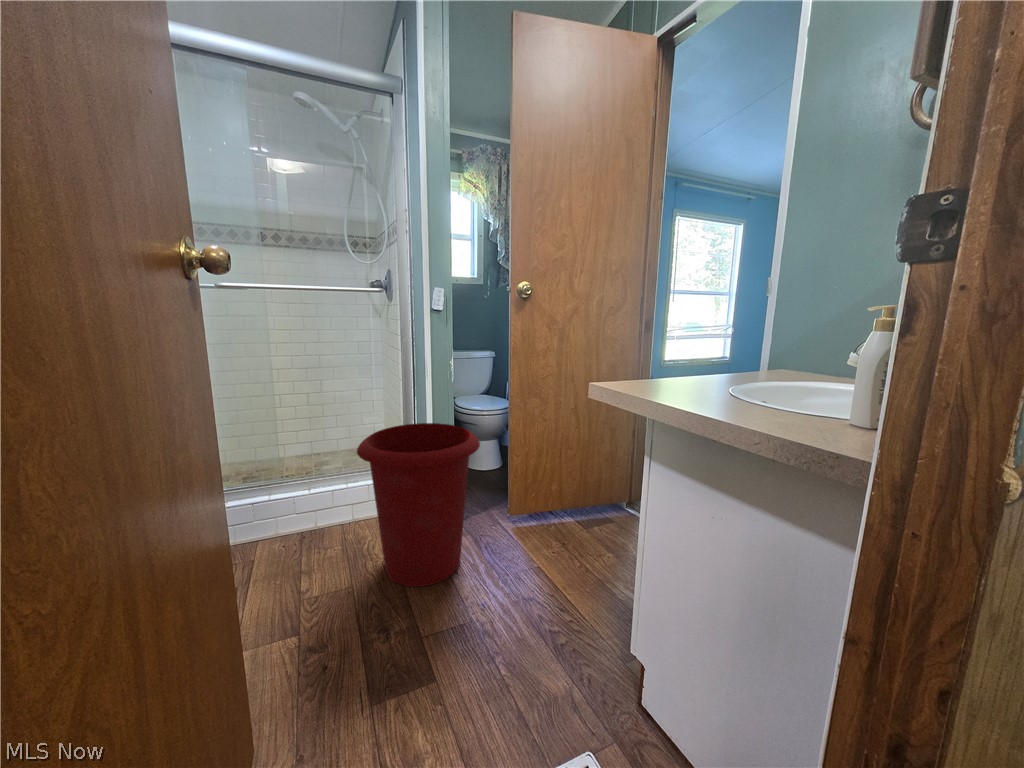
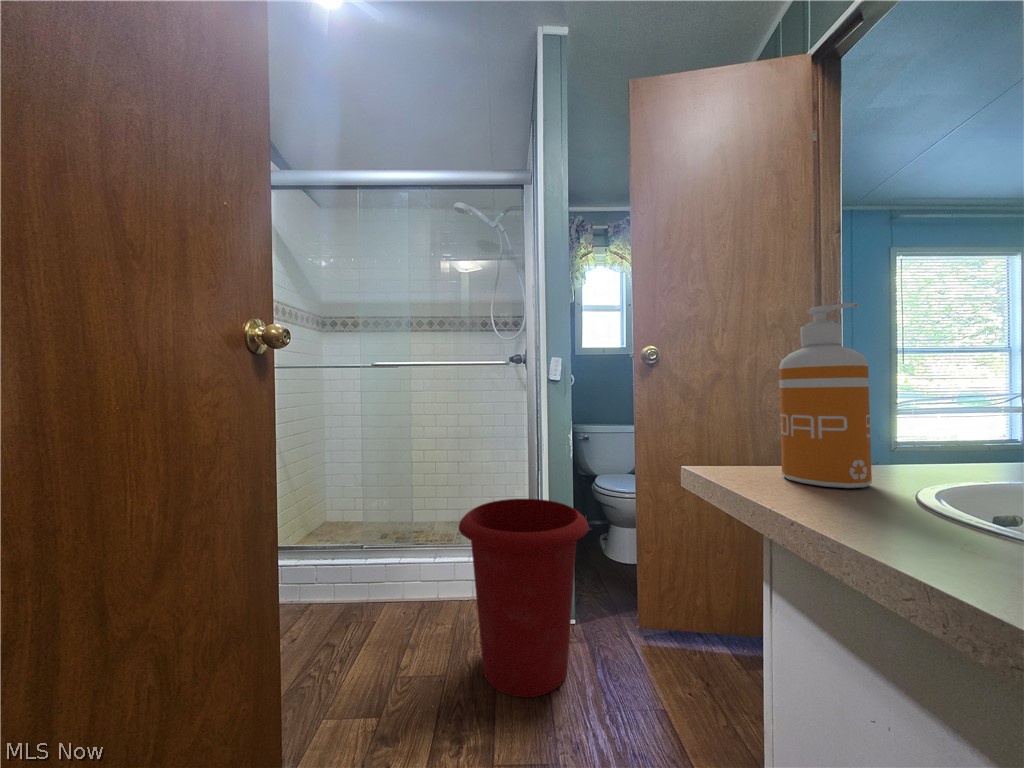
soap dispenser: none [653,271,709,391] -> present [779,303,872,488]

